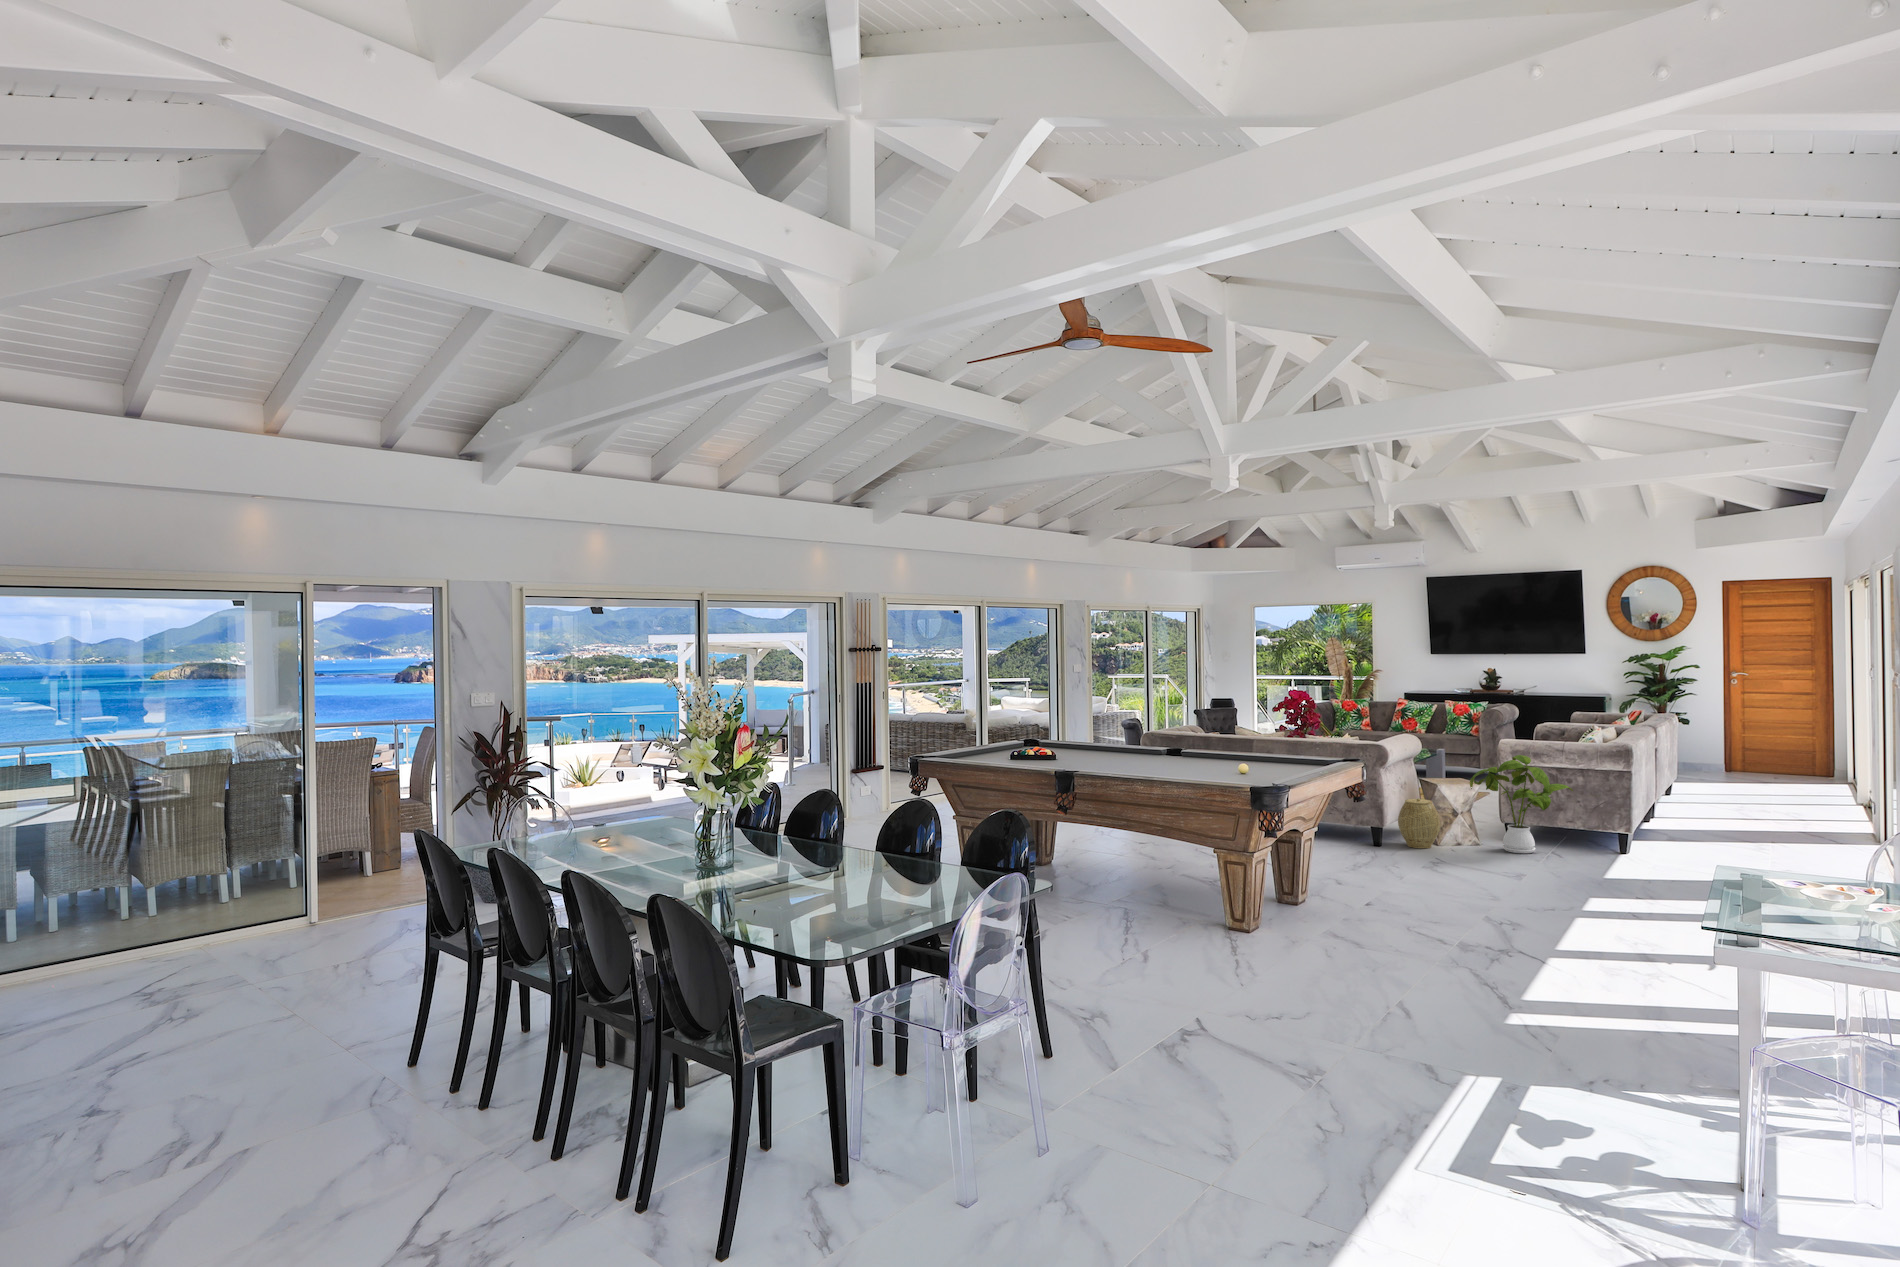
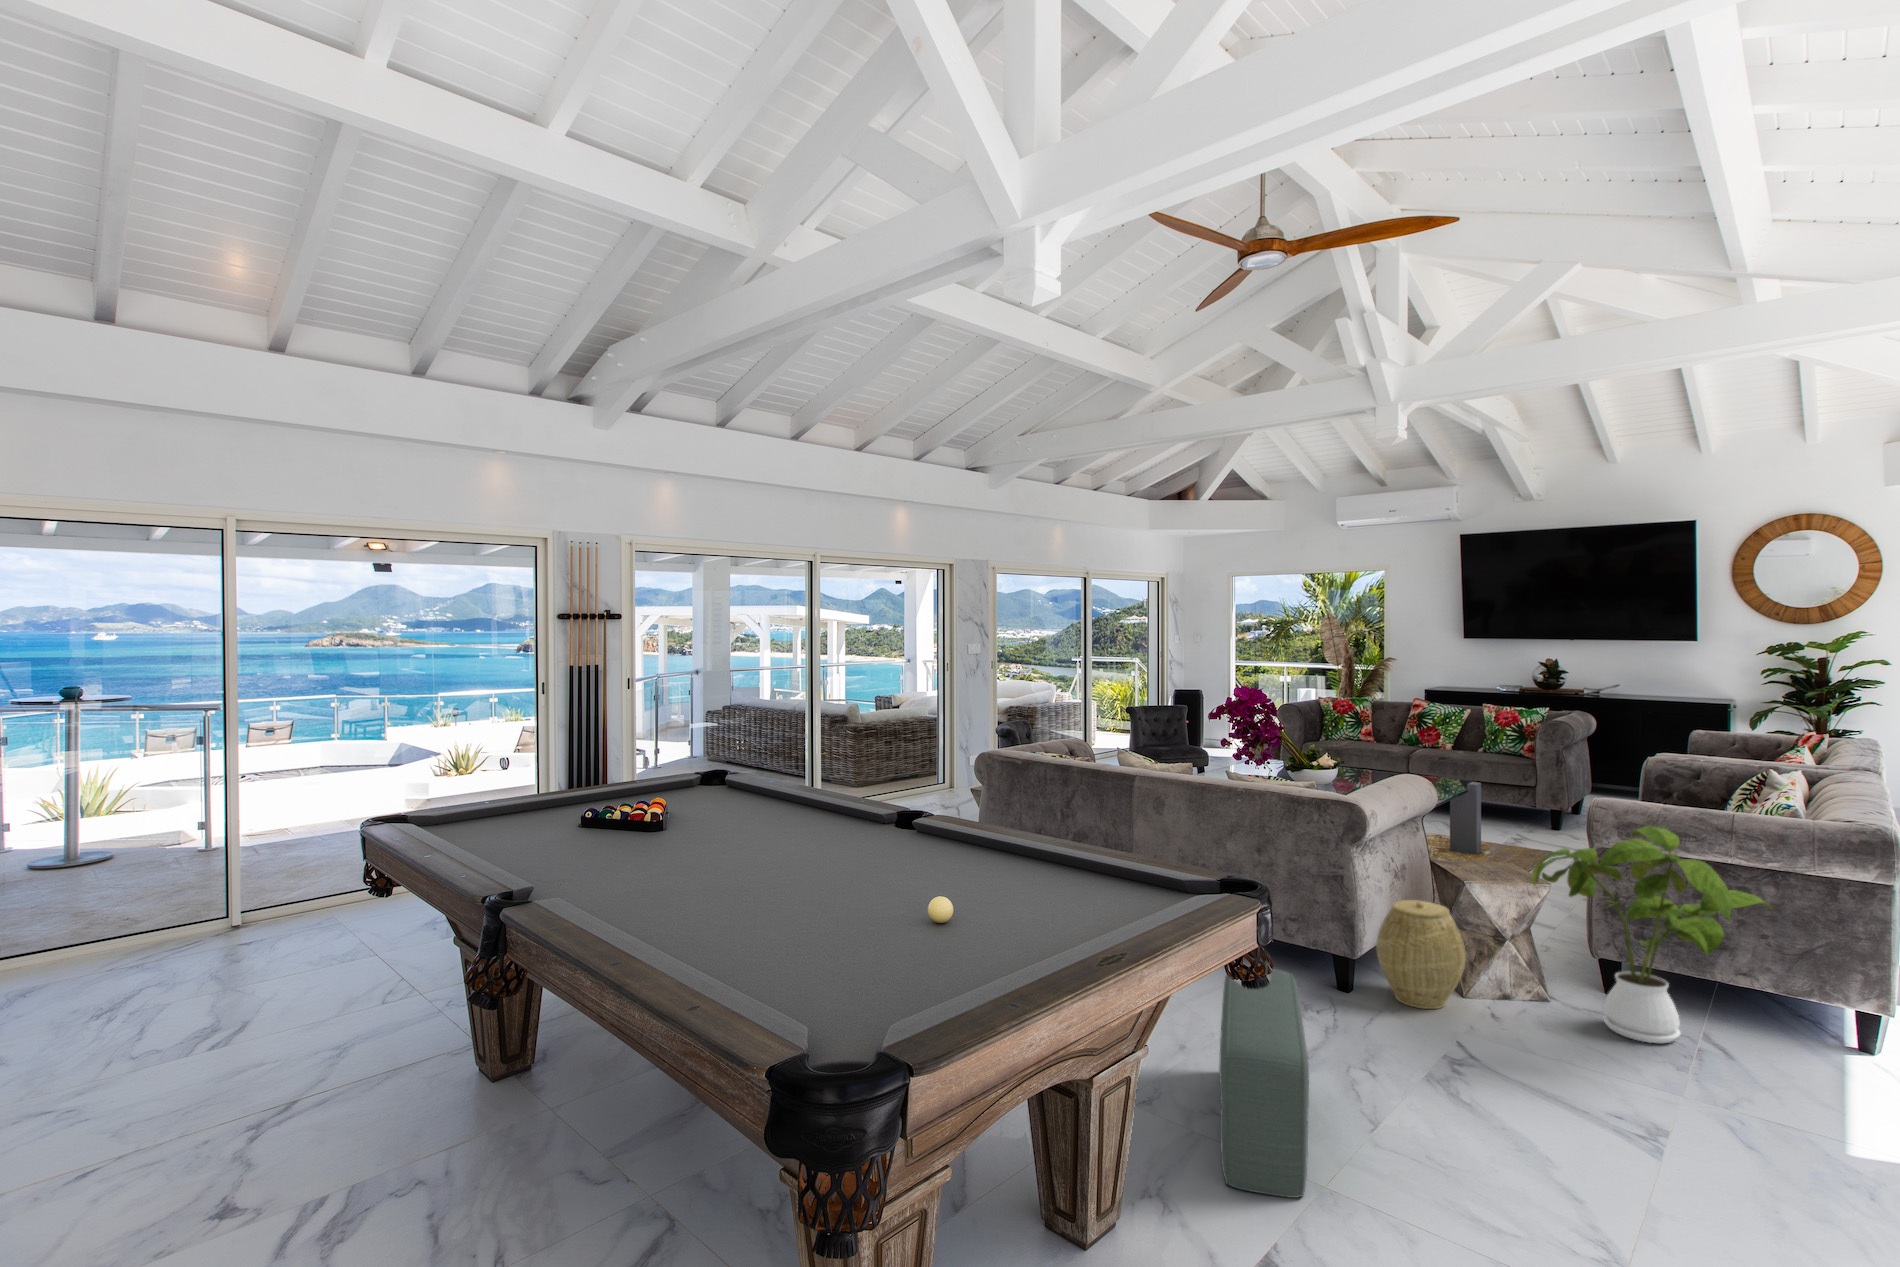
pouf: none [1340,819,1386,889] -> present [1219,969,1309,1198]

